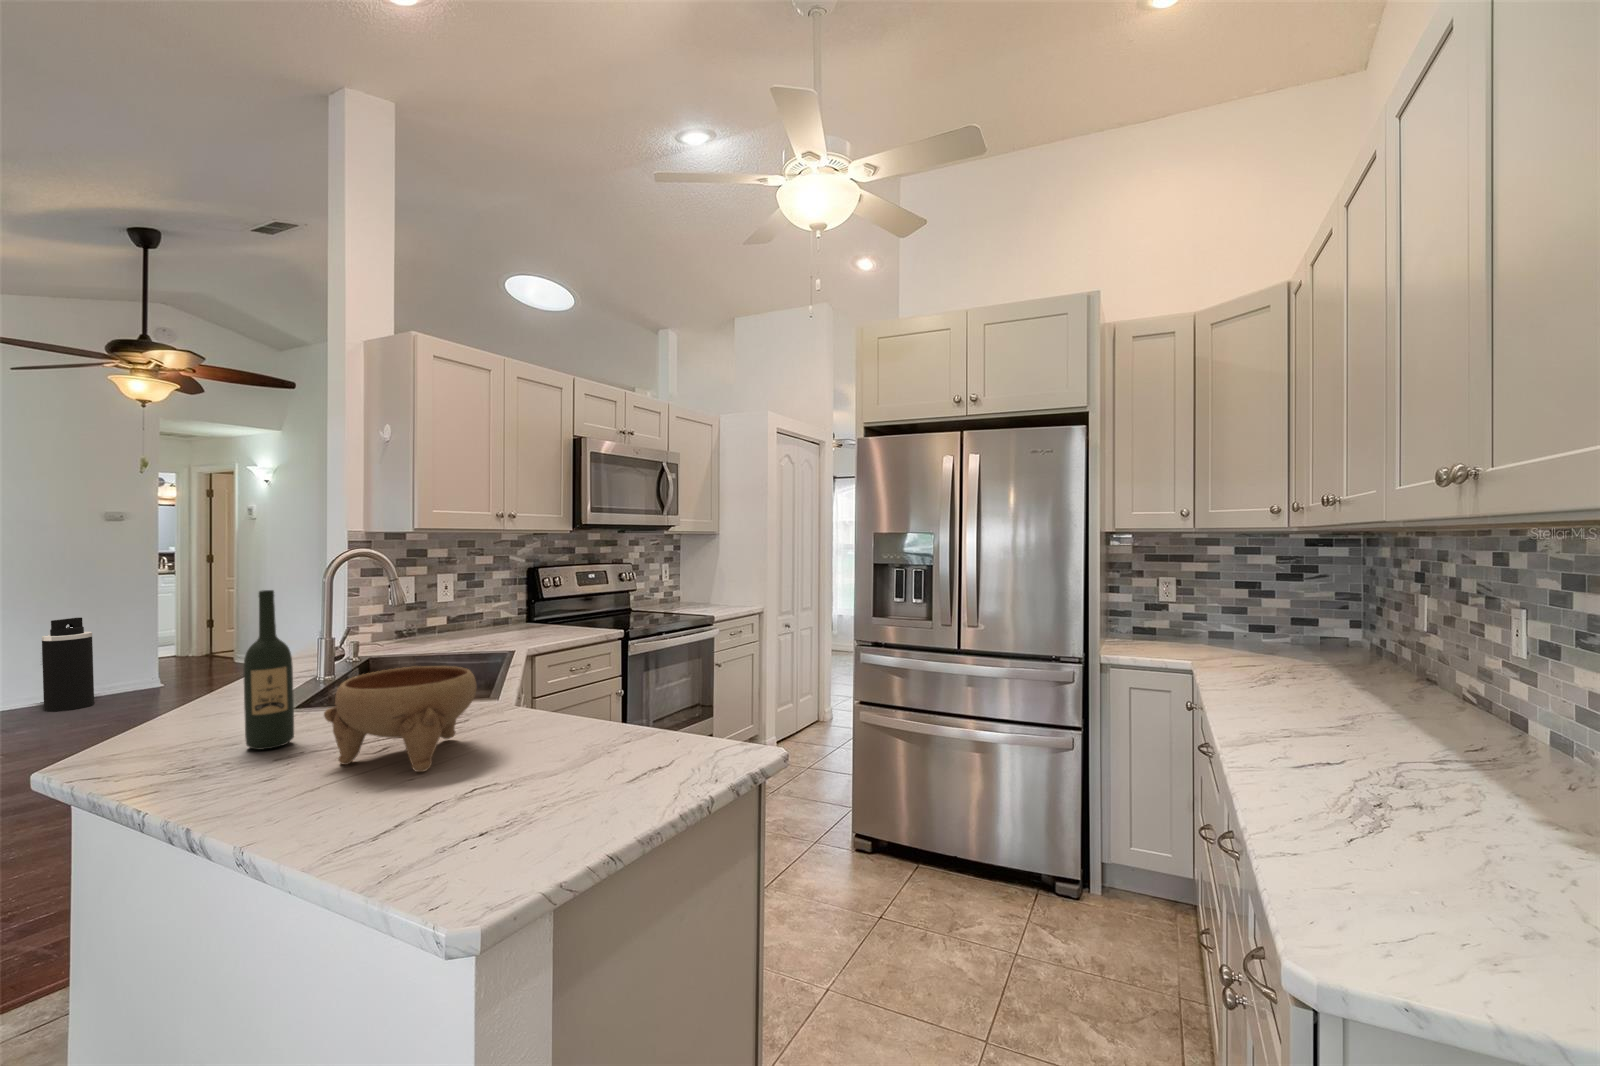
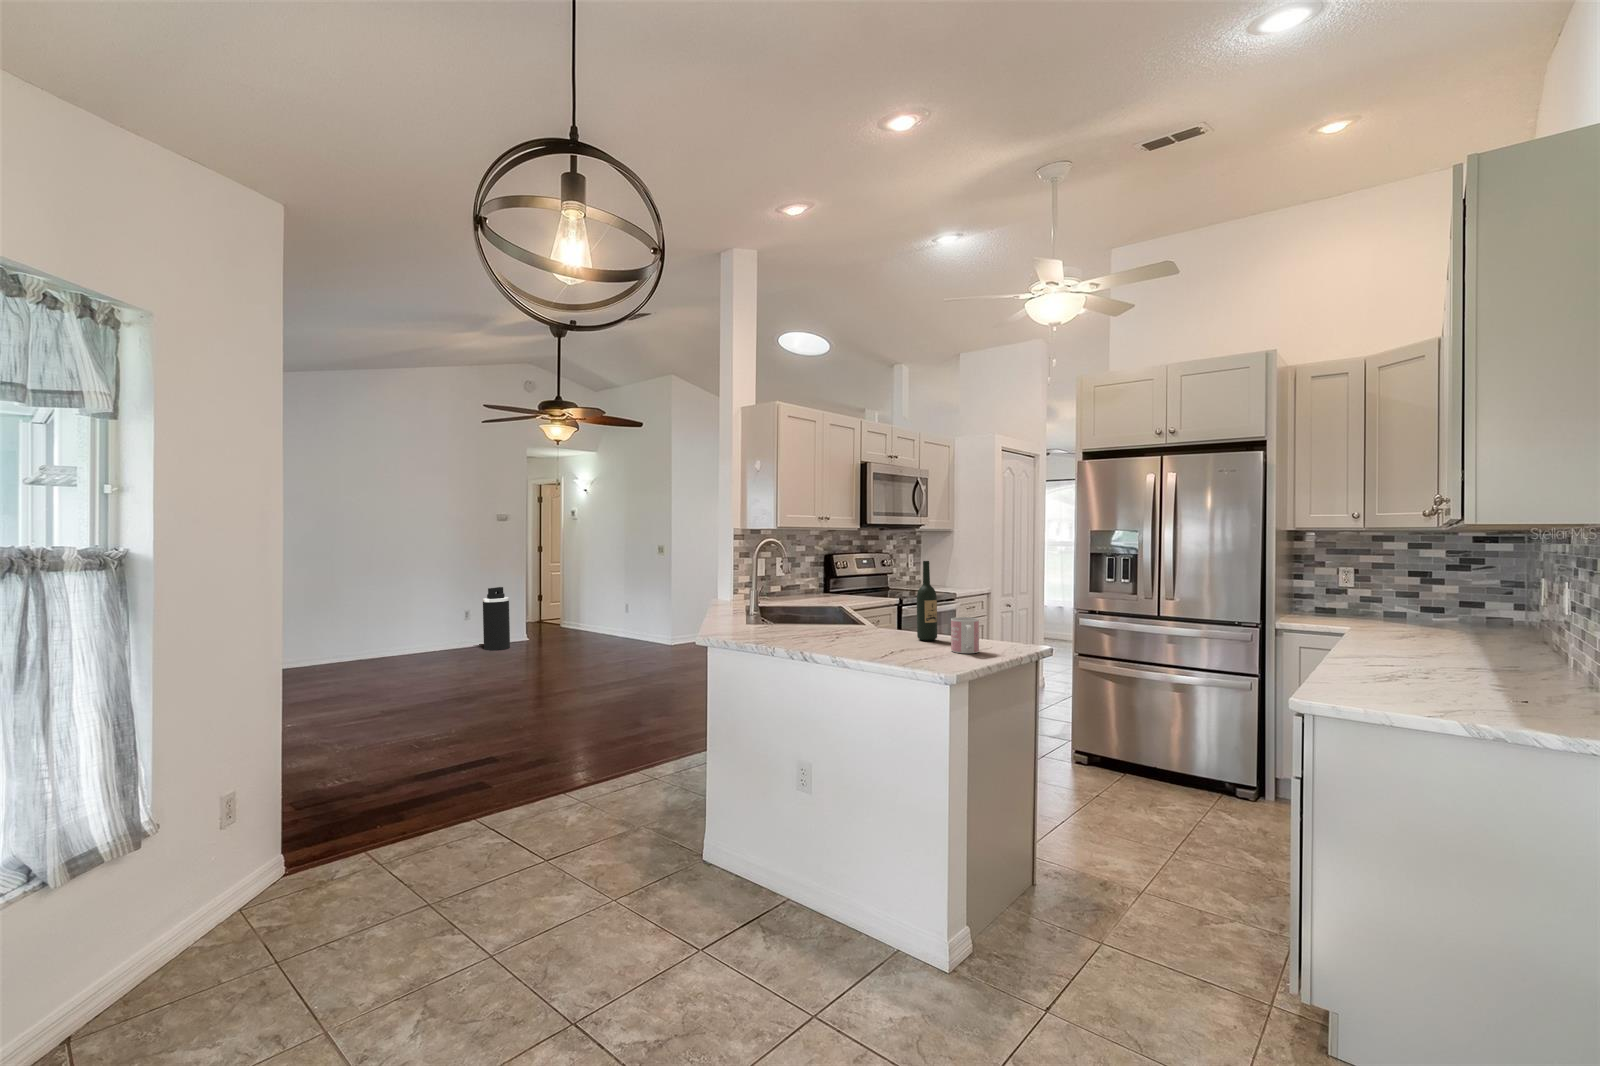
wine bottle: present [243,590,294,750] -> present [917,561,937,641]
bowl: present [324,666,476,772] -> none [819,596,883,641]
mug: none [585,718,647,807] -> present [951,617,979,653]

